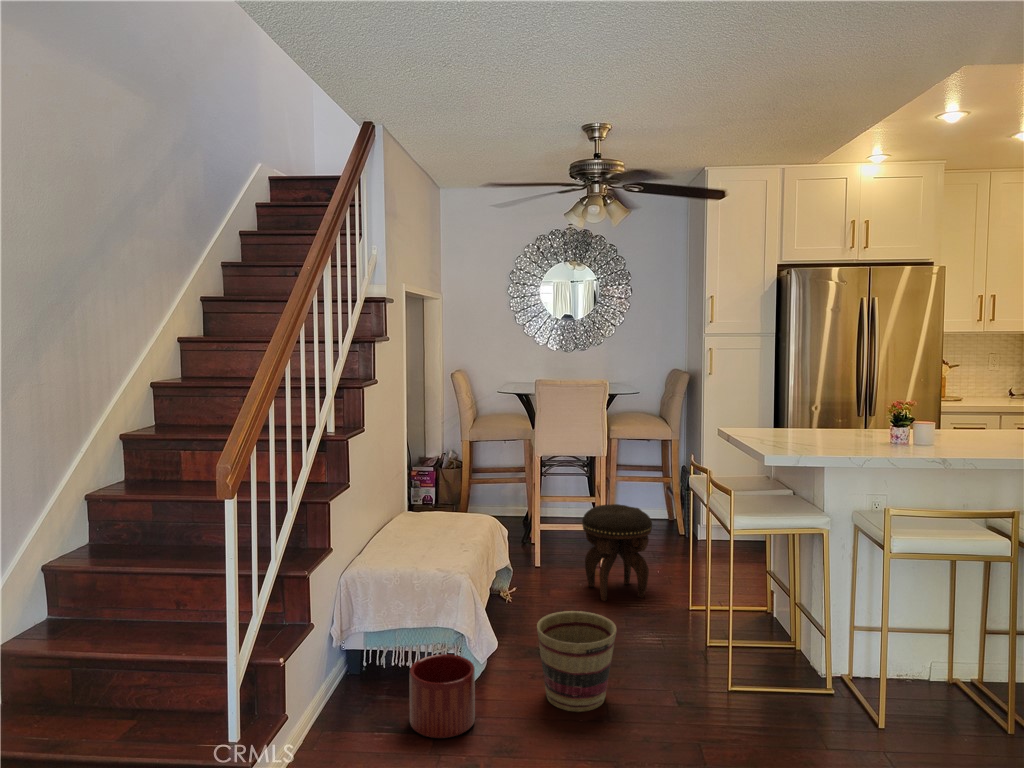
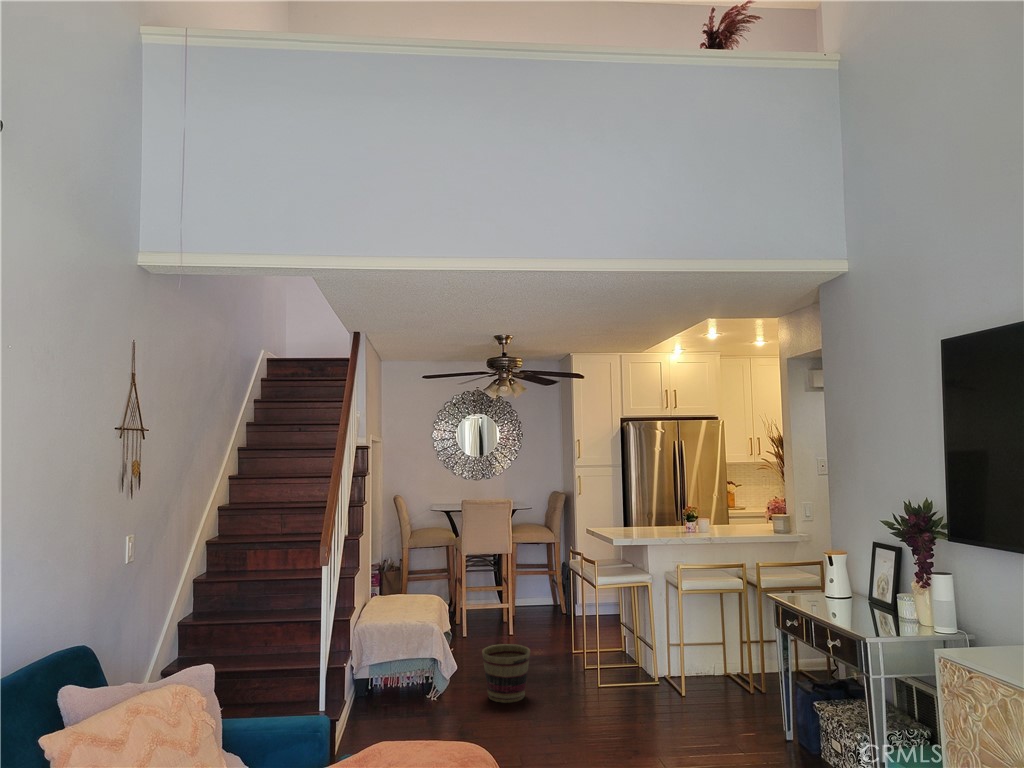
footstool: present [582,504,652,601] -> none [498,586,546,652]
planter: present [410,654,475,738] -> none [409,671,448,719]

